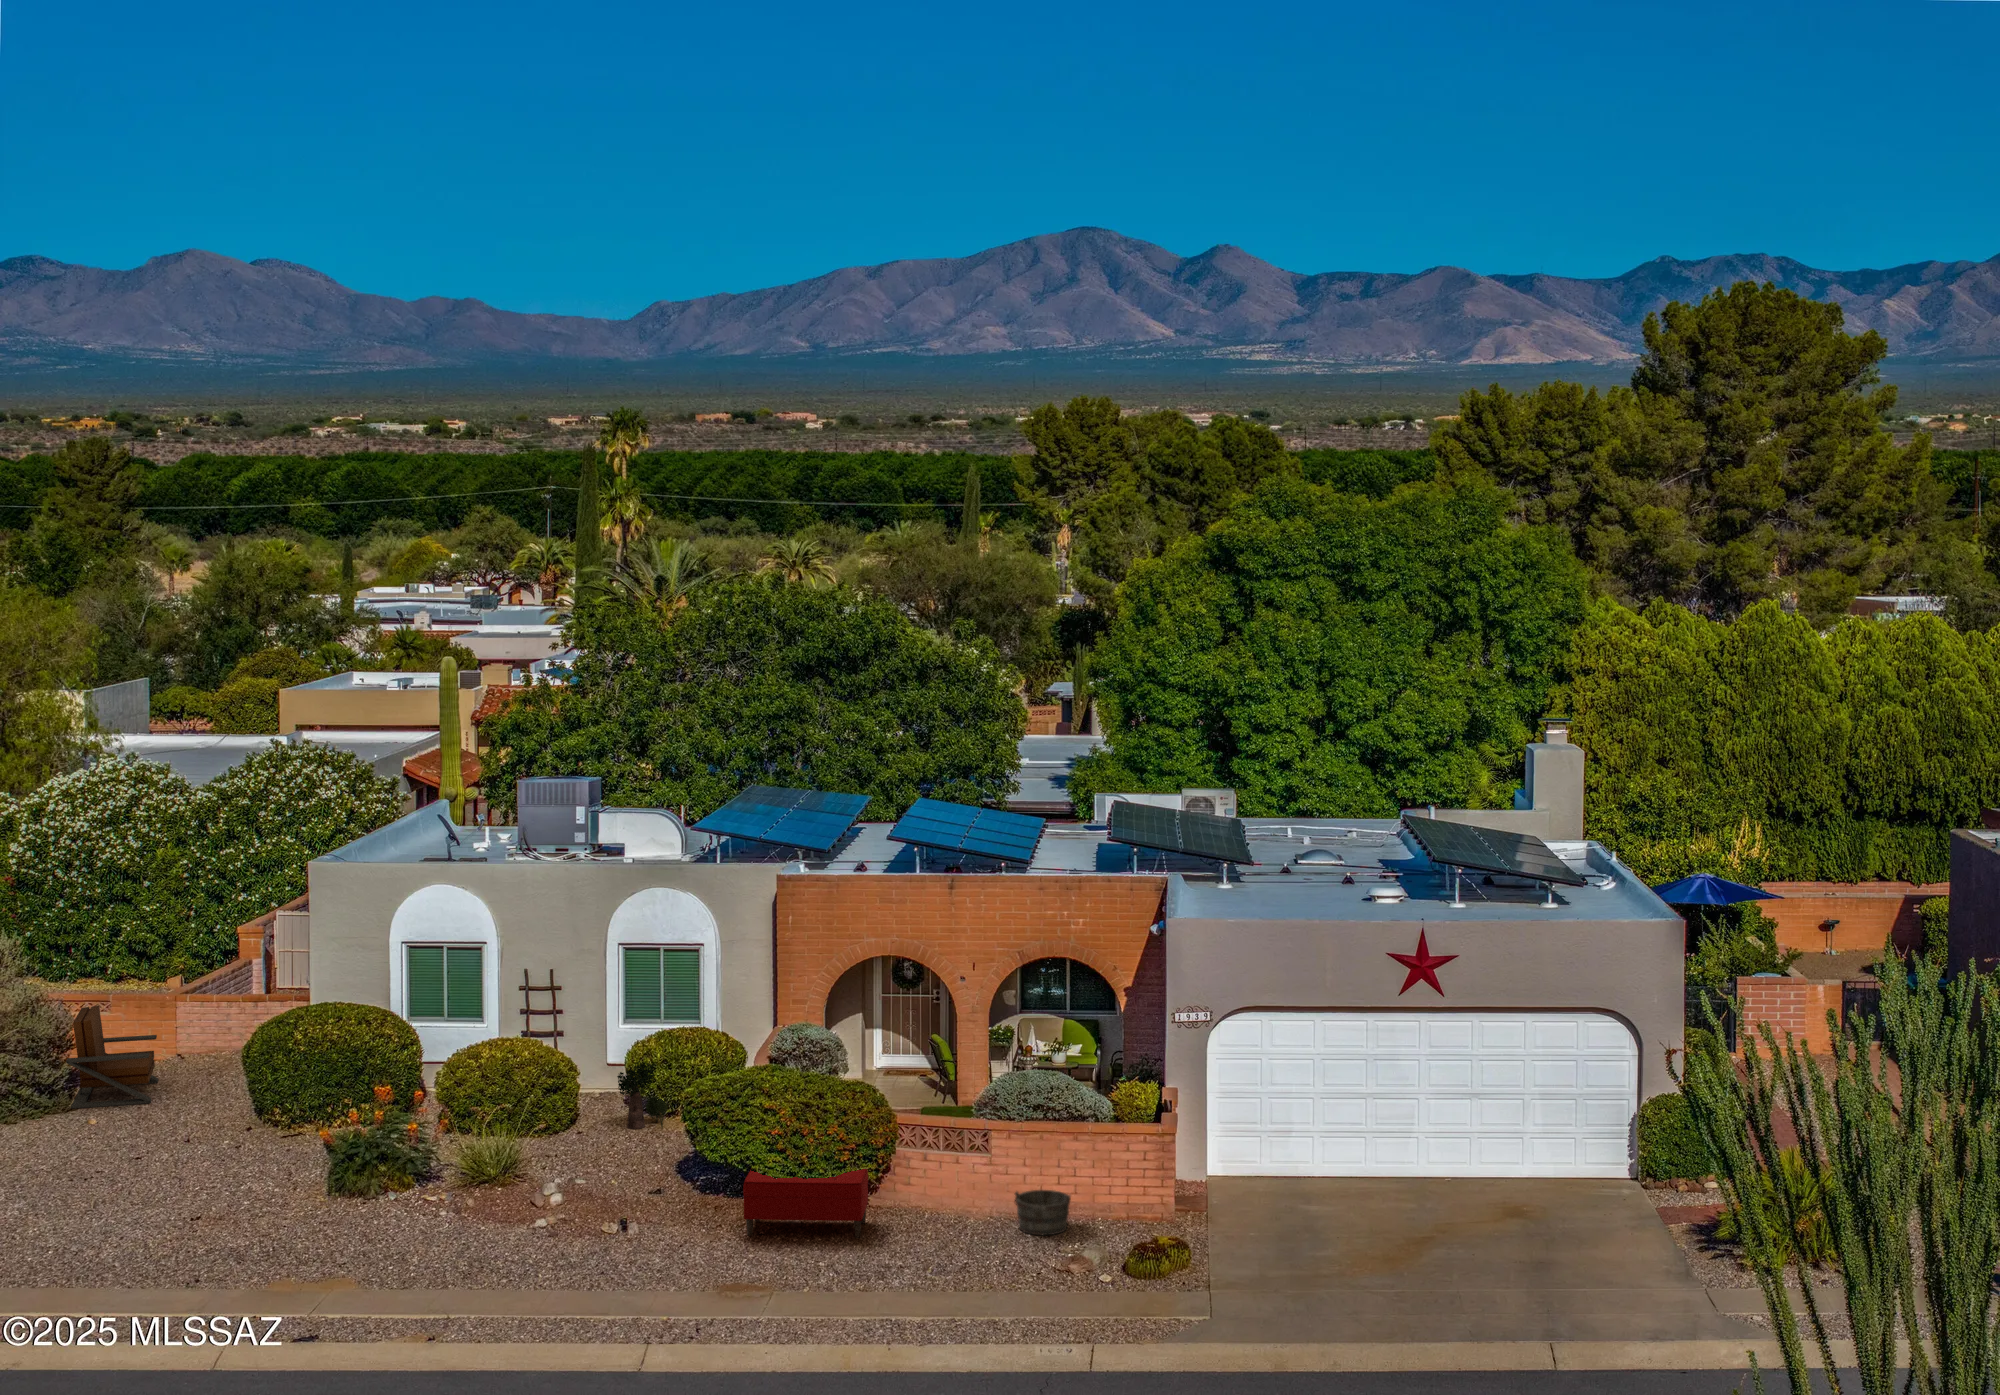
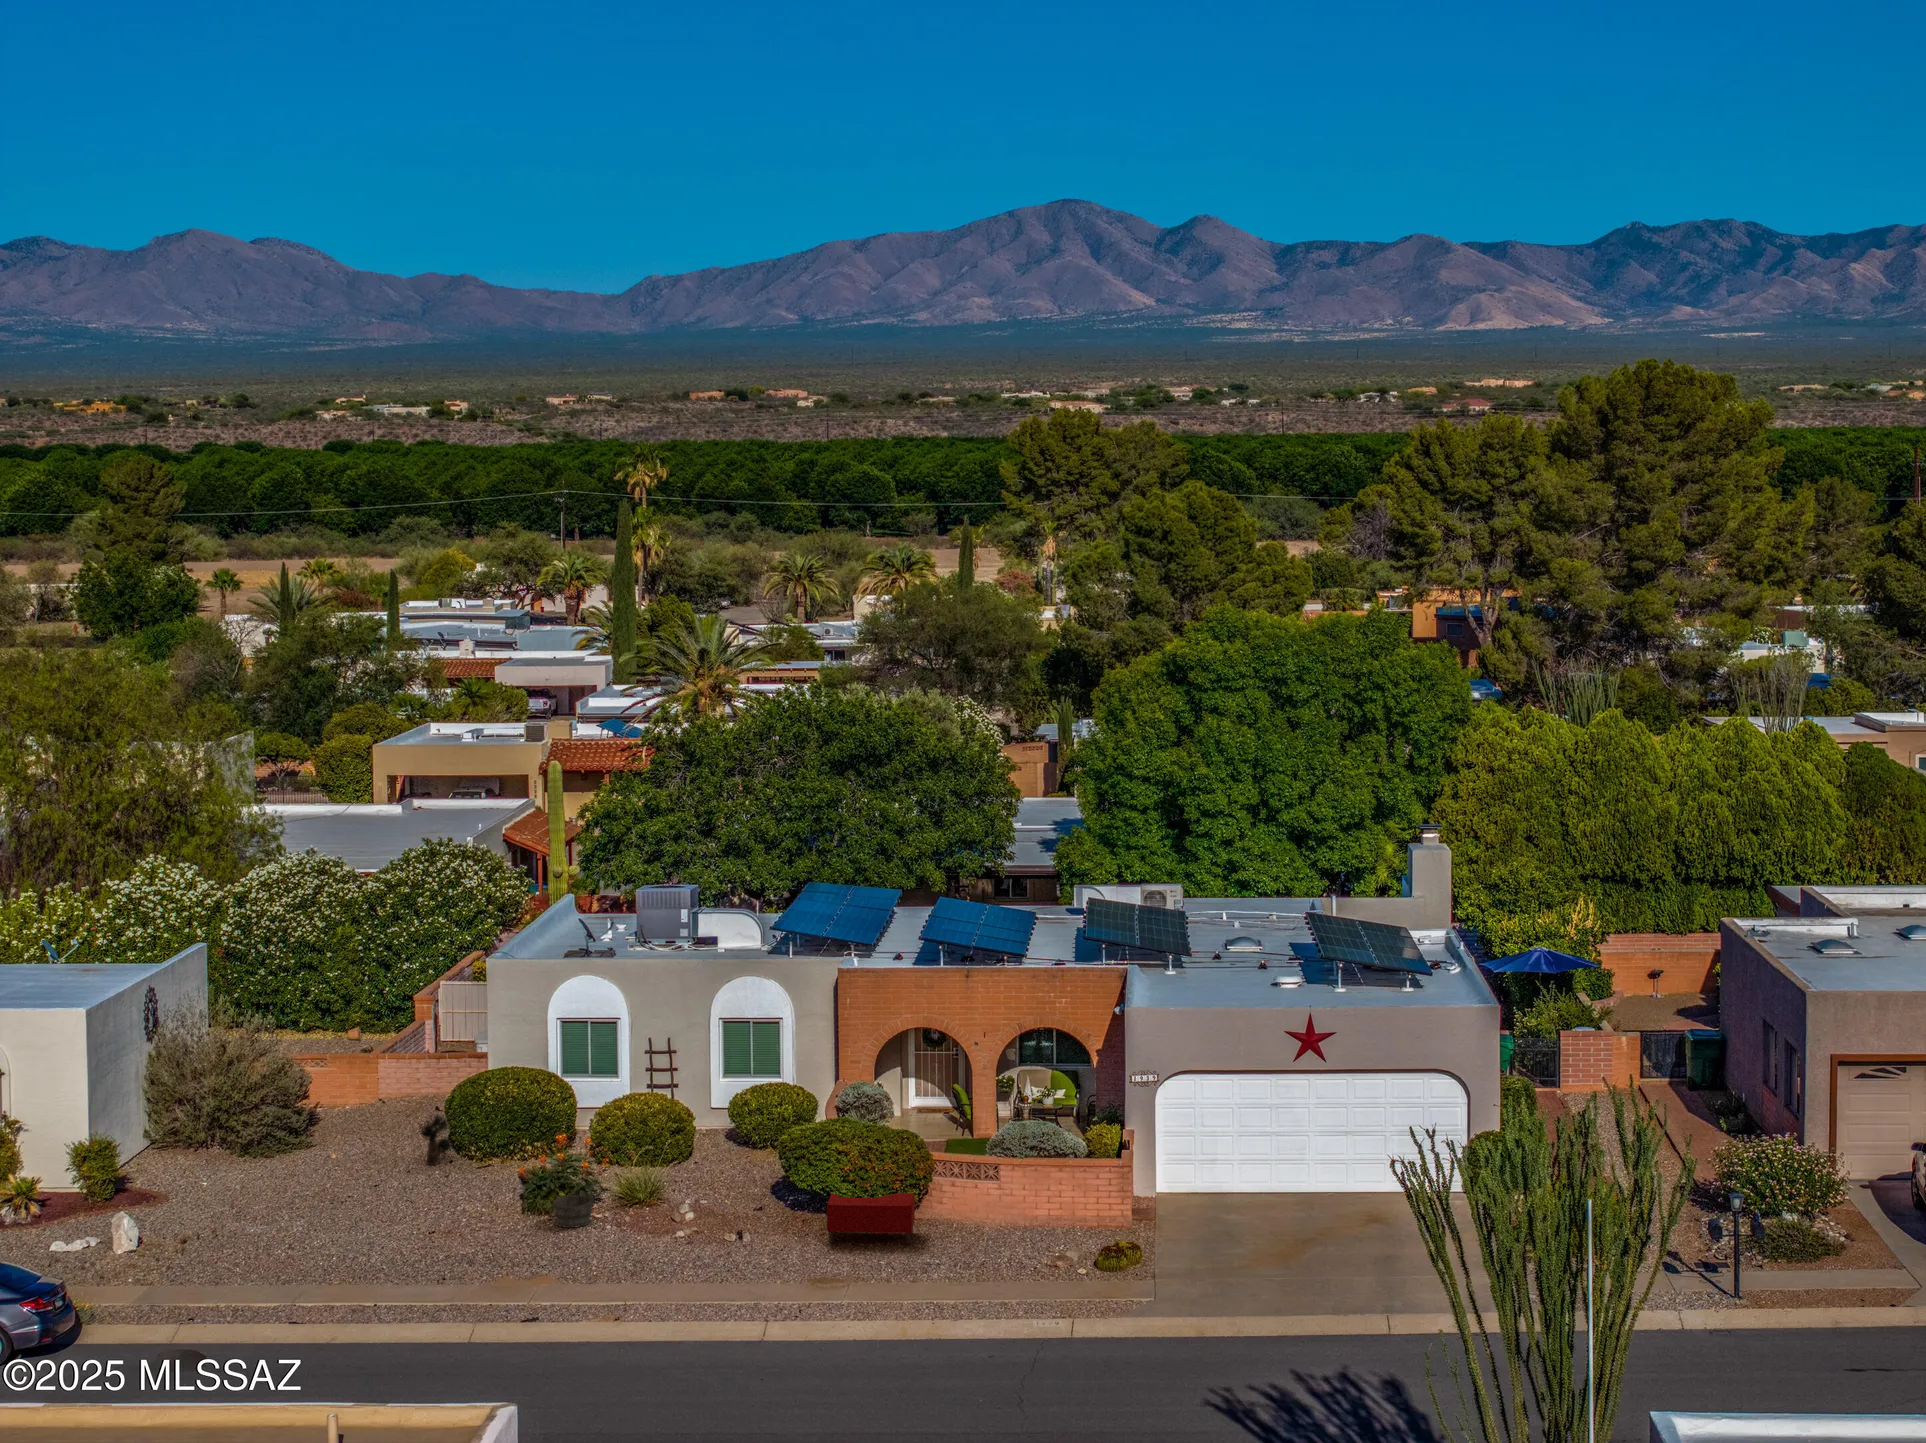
lounge chair: present [66,1006,159,1108] -> none [304,1063,366,1143]
potted plant: present [617,1061,668,1129] -> present [419,1114,452,1165]
bucket: present [1015,1190,1071,1235] -> present [553,1195,594,1228]

